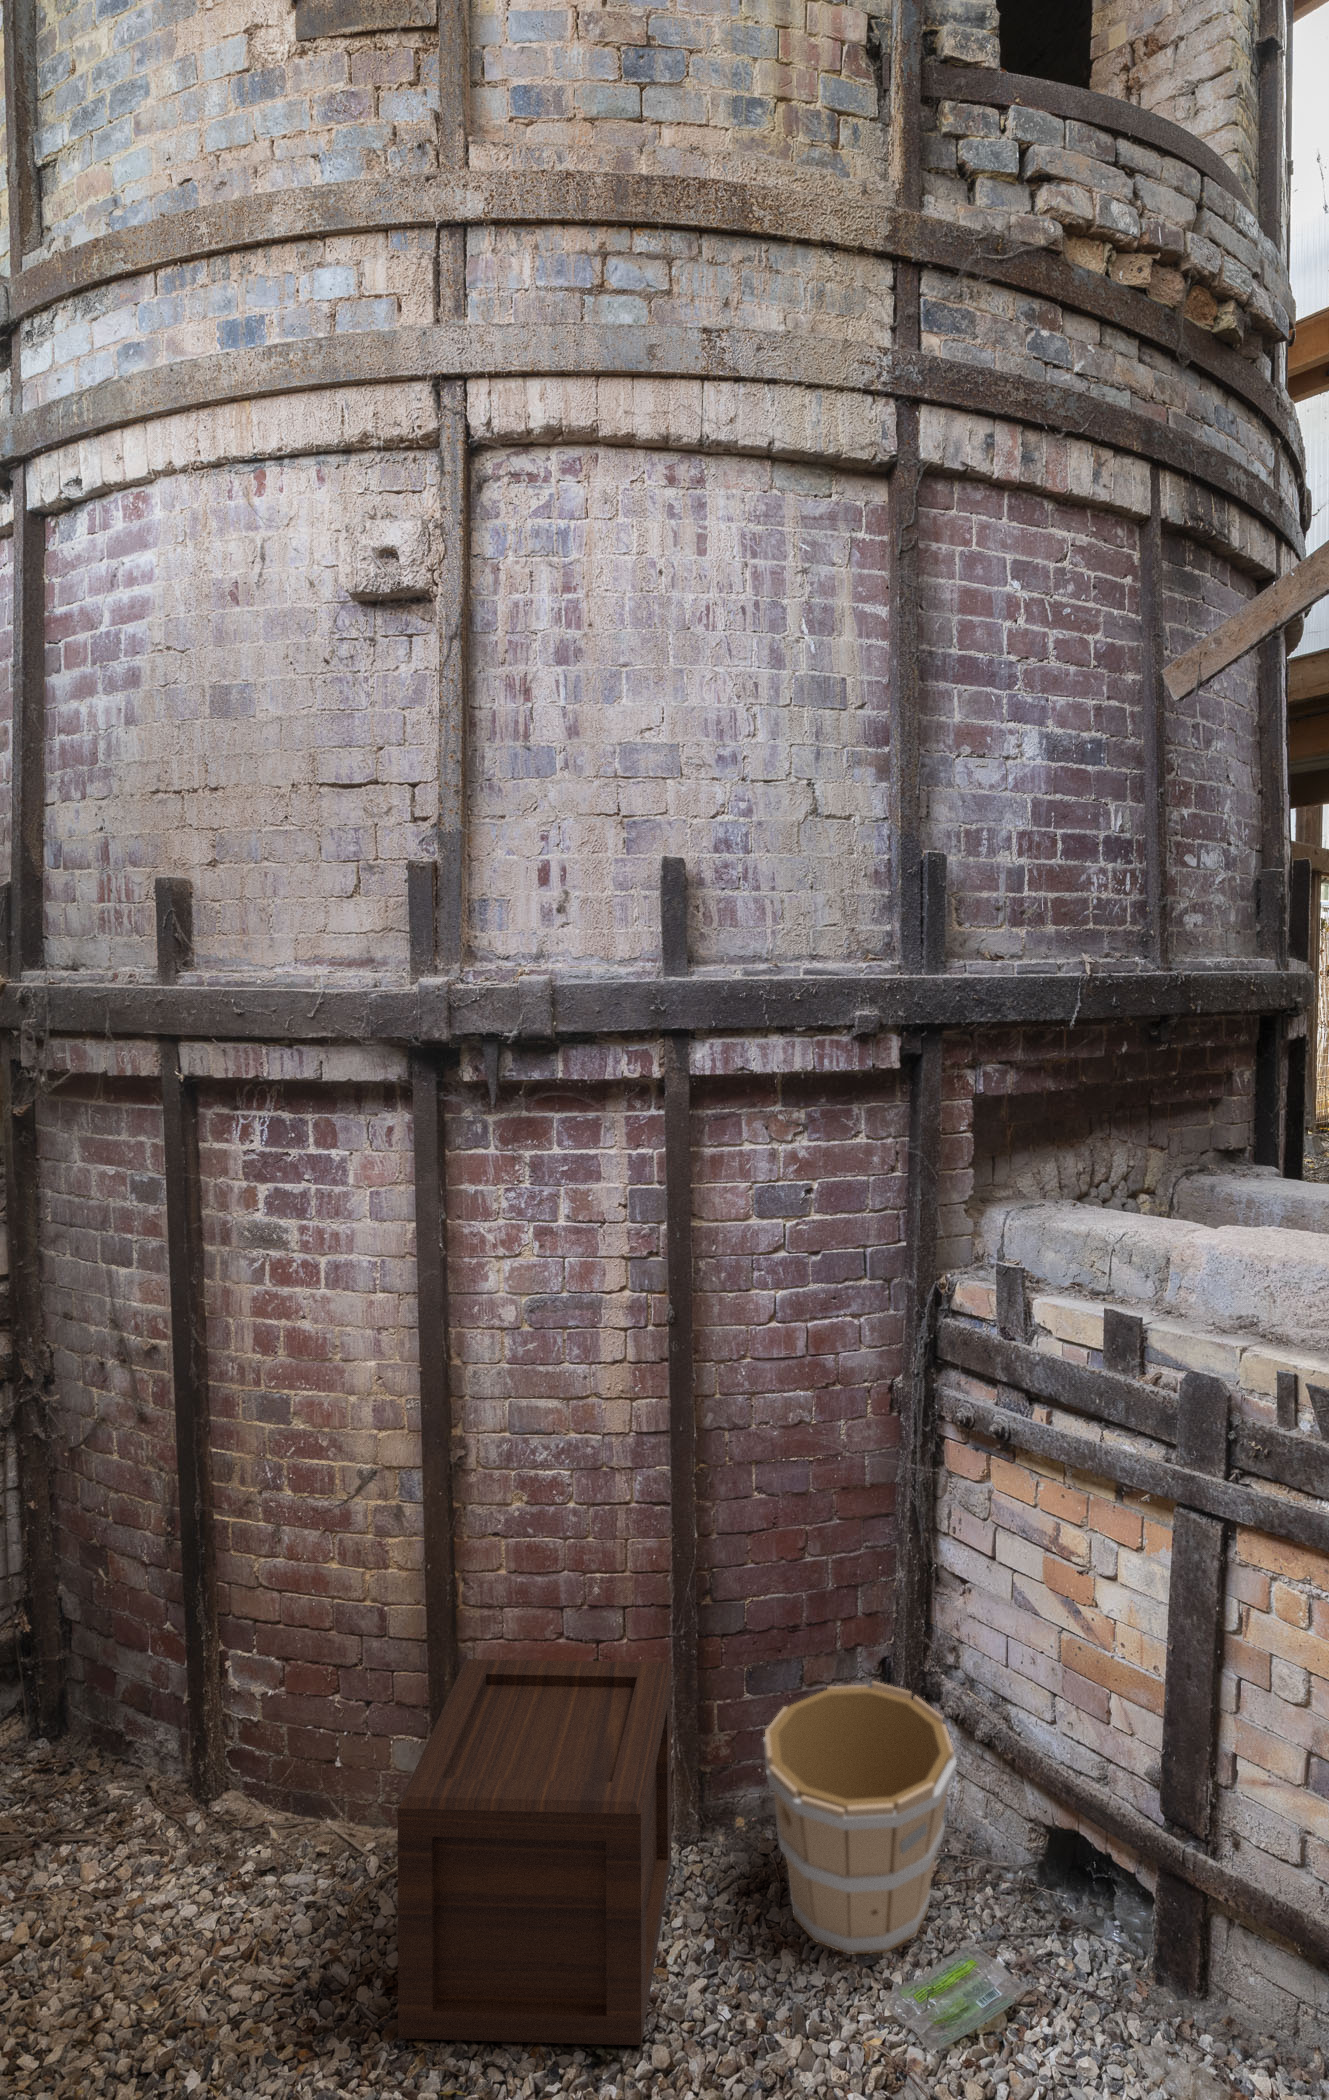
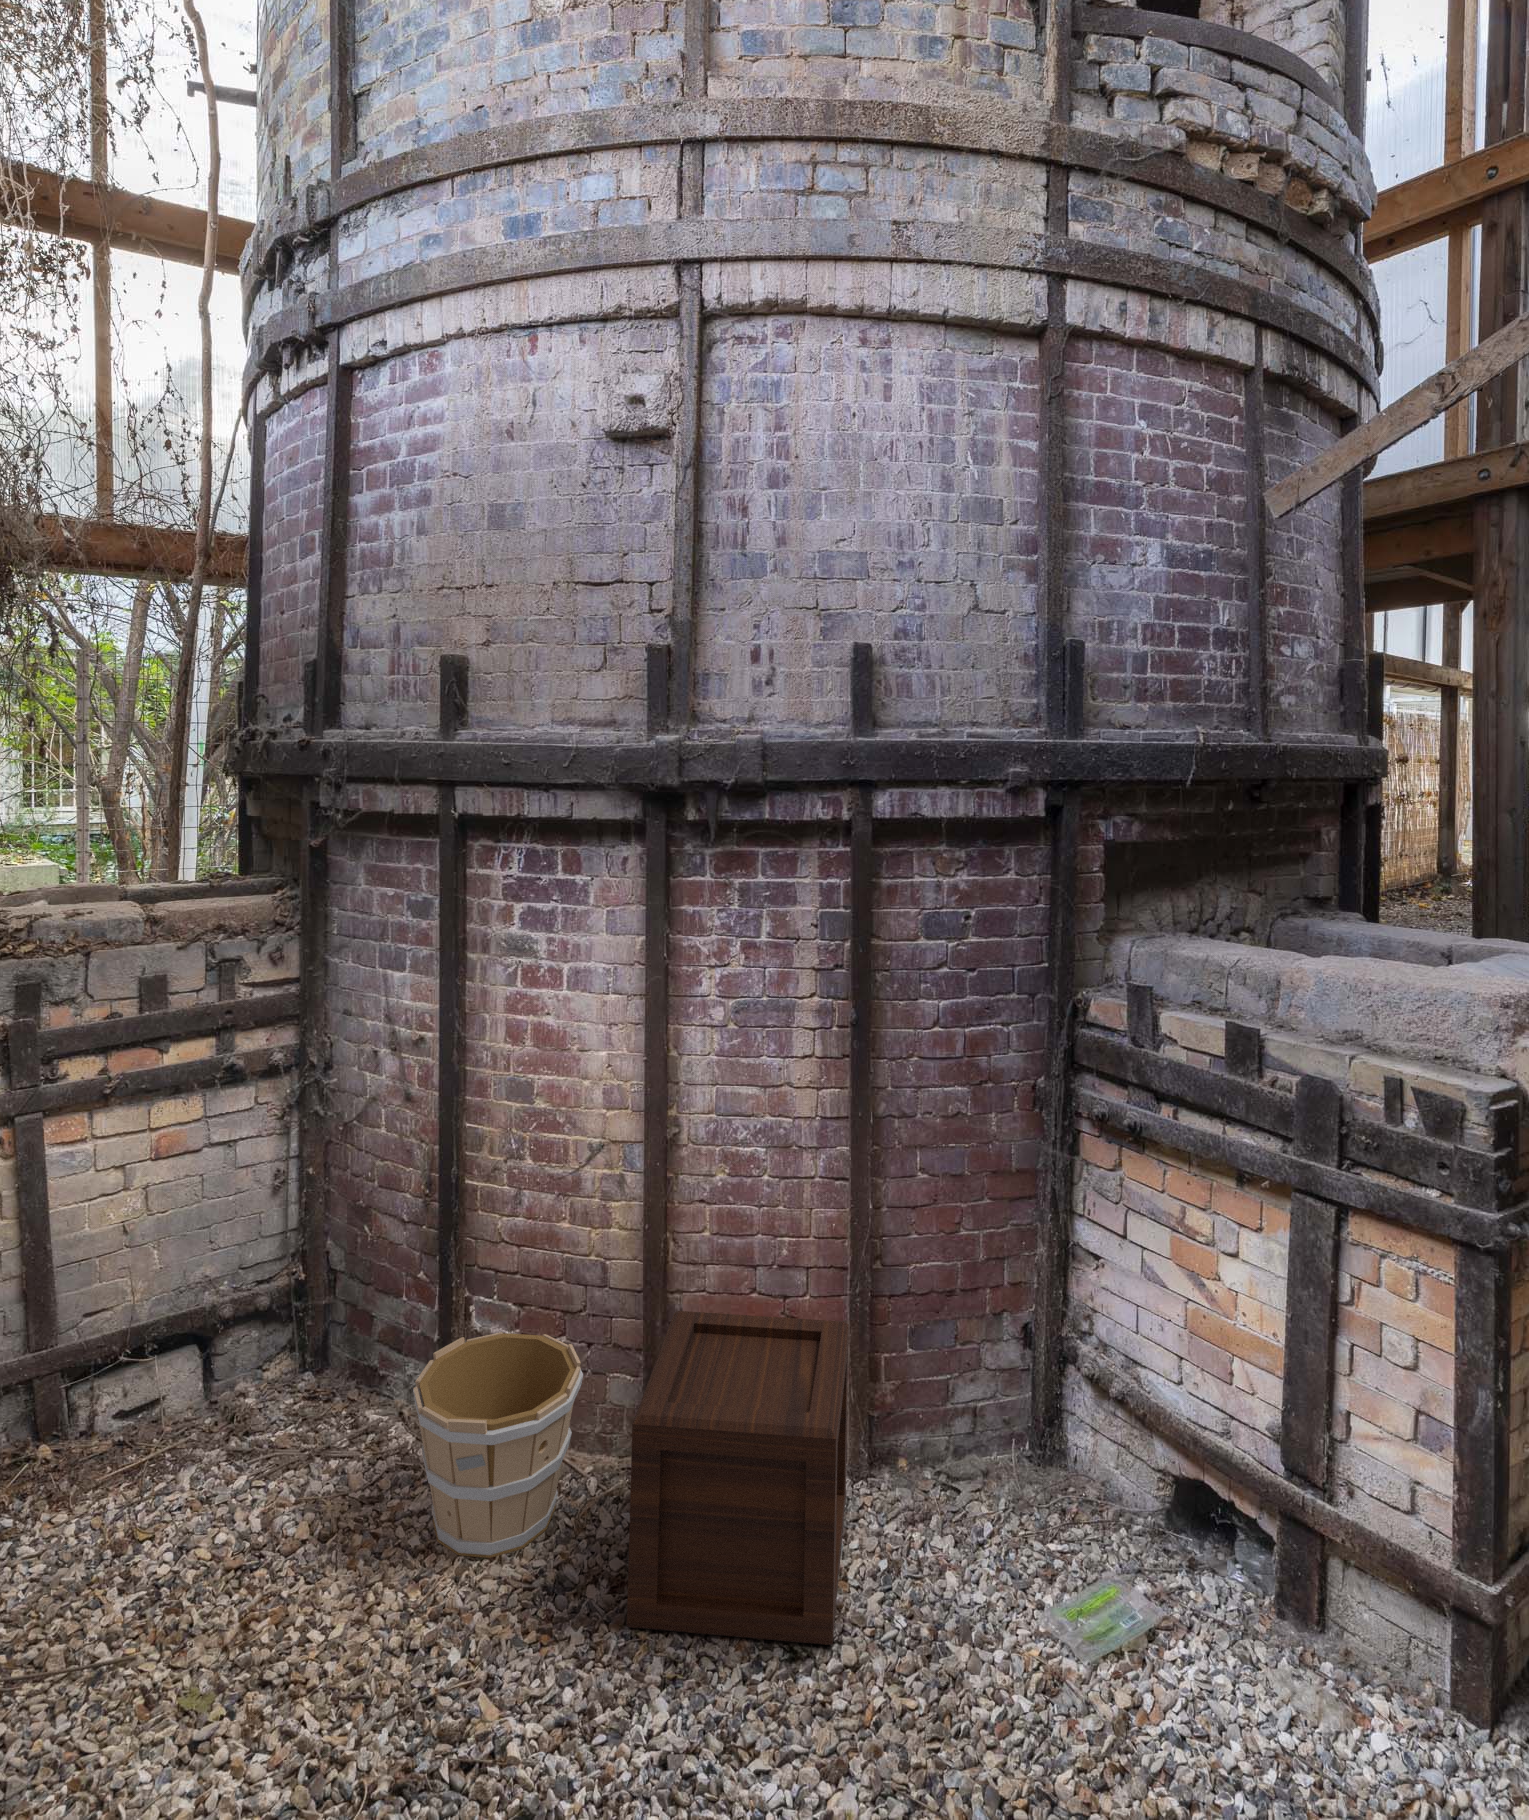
wooden bucket: present [763,1681,957,1955] -> present [413,1332,583,1558]

